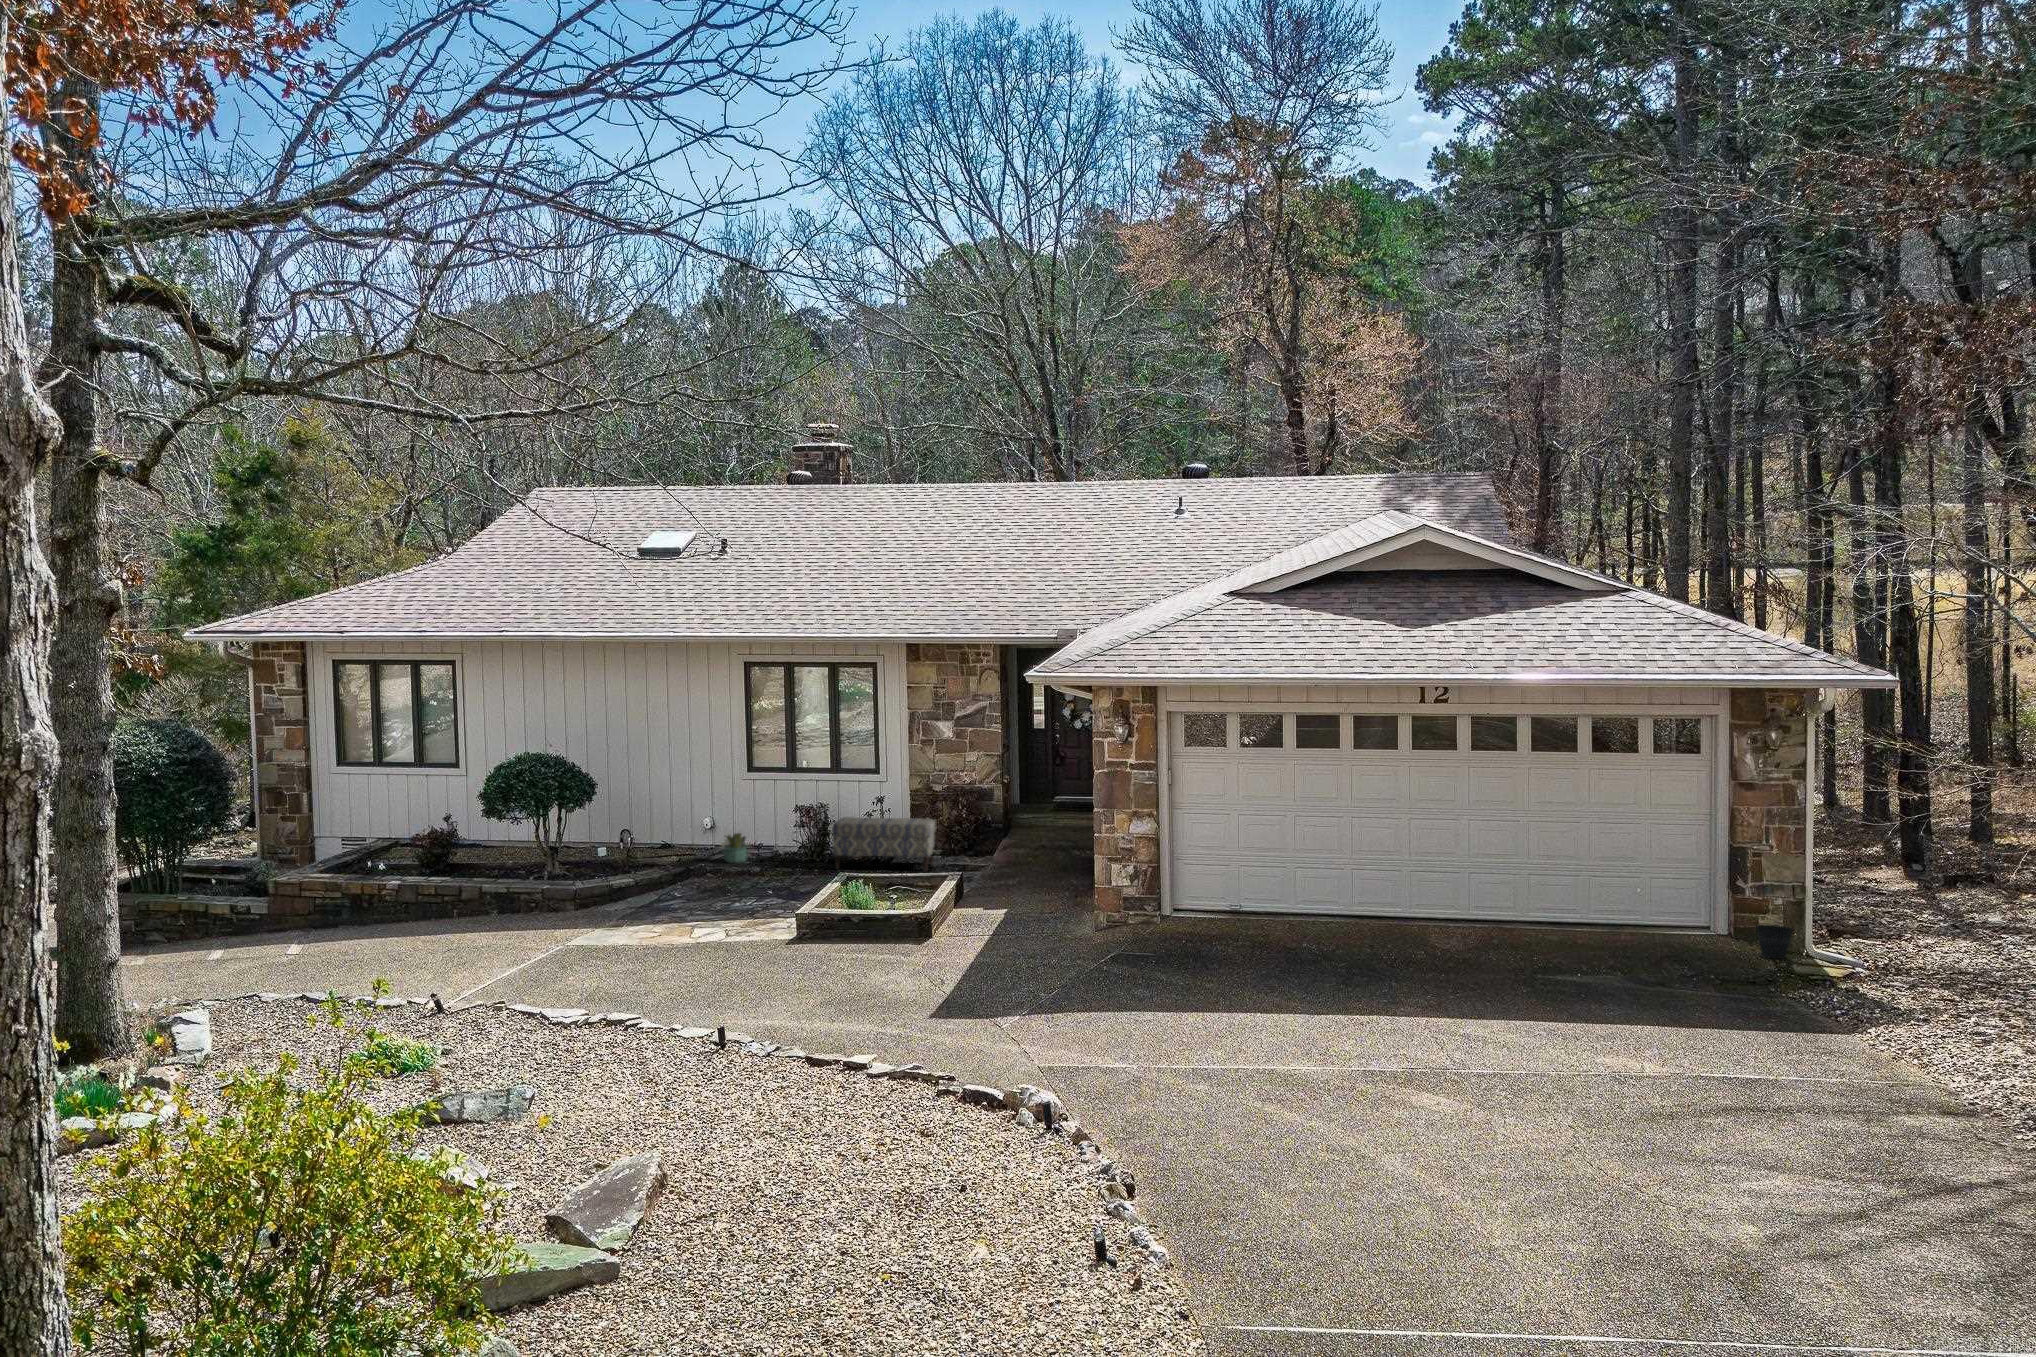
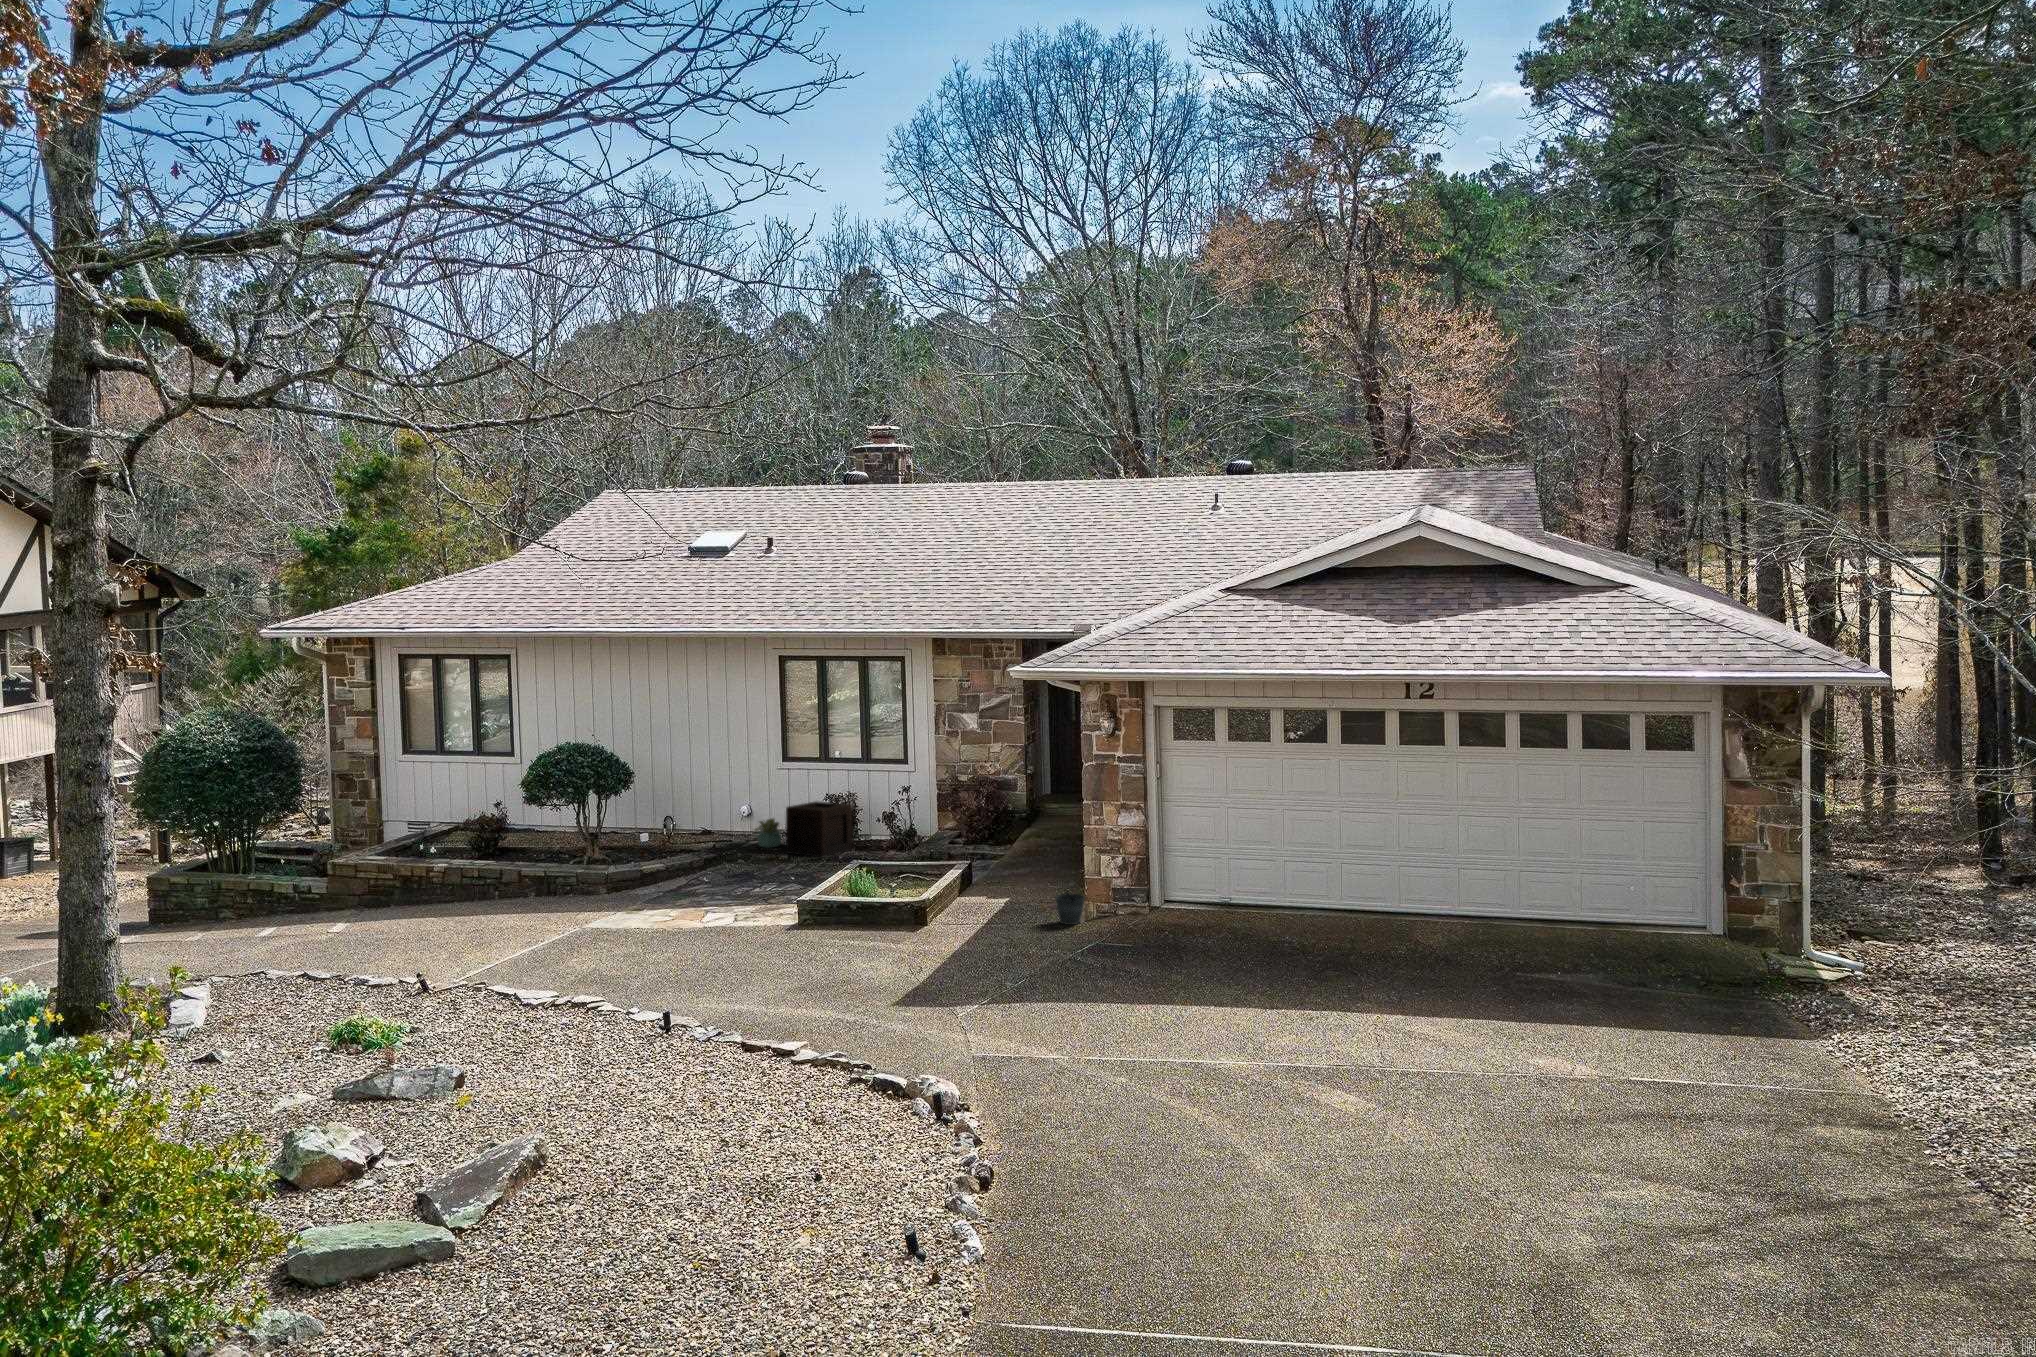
wooden crate: none [756,815,824,872] -> present [786,801,853,857]
bench: present [832,817,935,871] -> none [858,804,961,858]
bucket: present [1755,922,1795,959] -> present [1055,892,1085,925]

